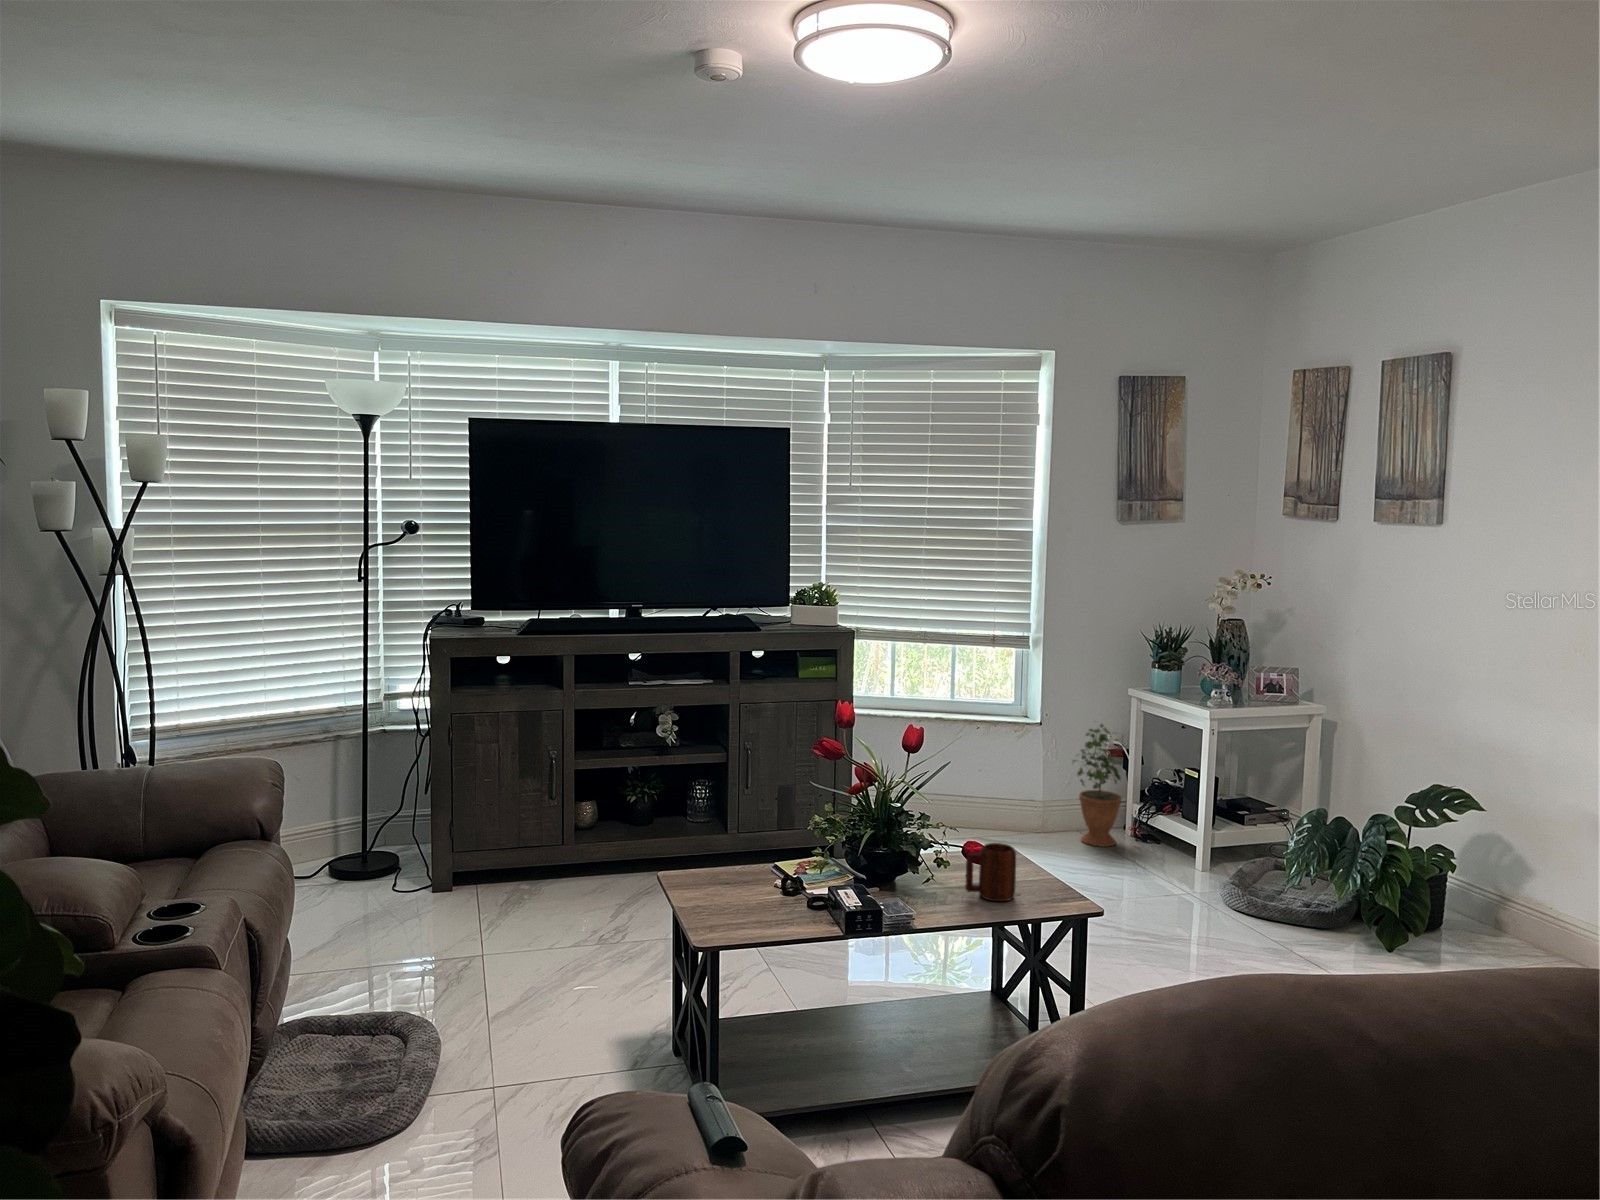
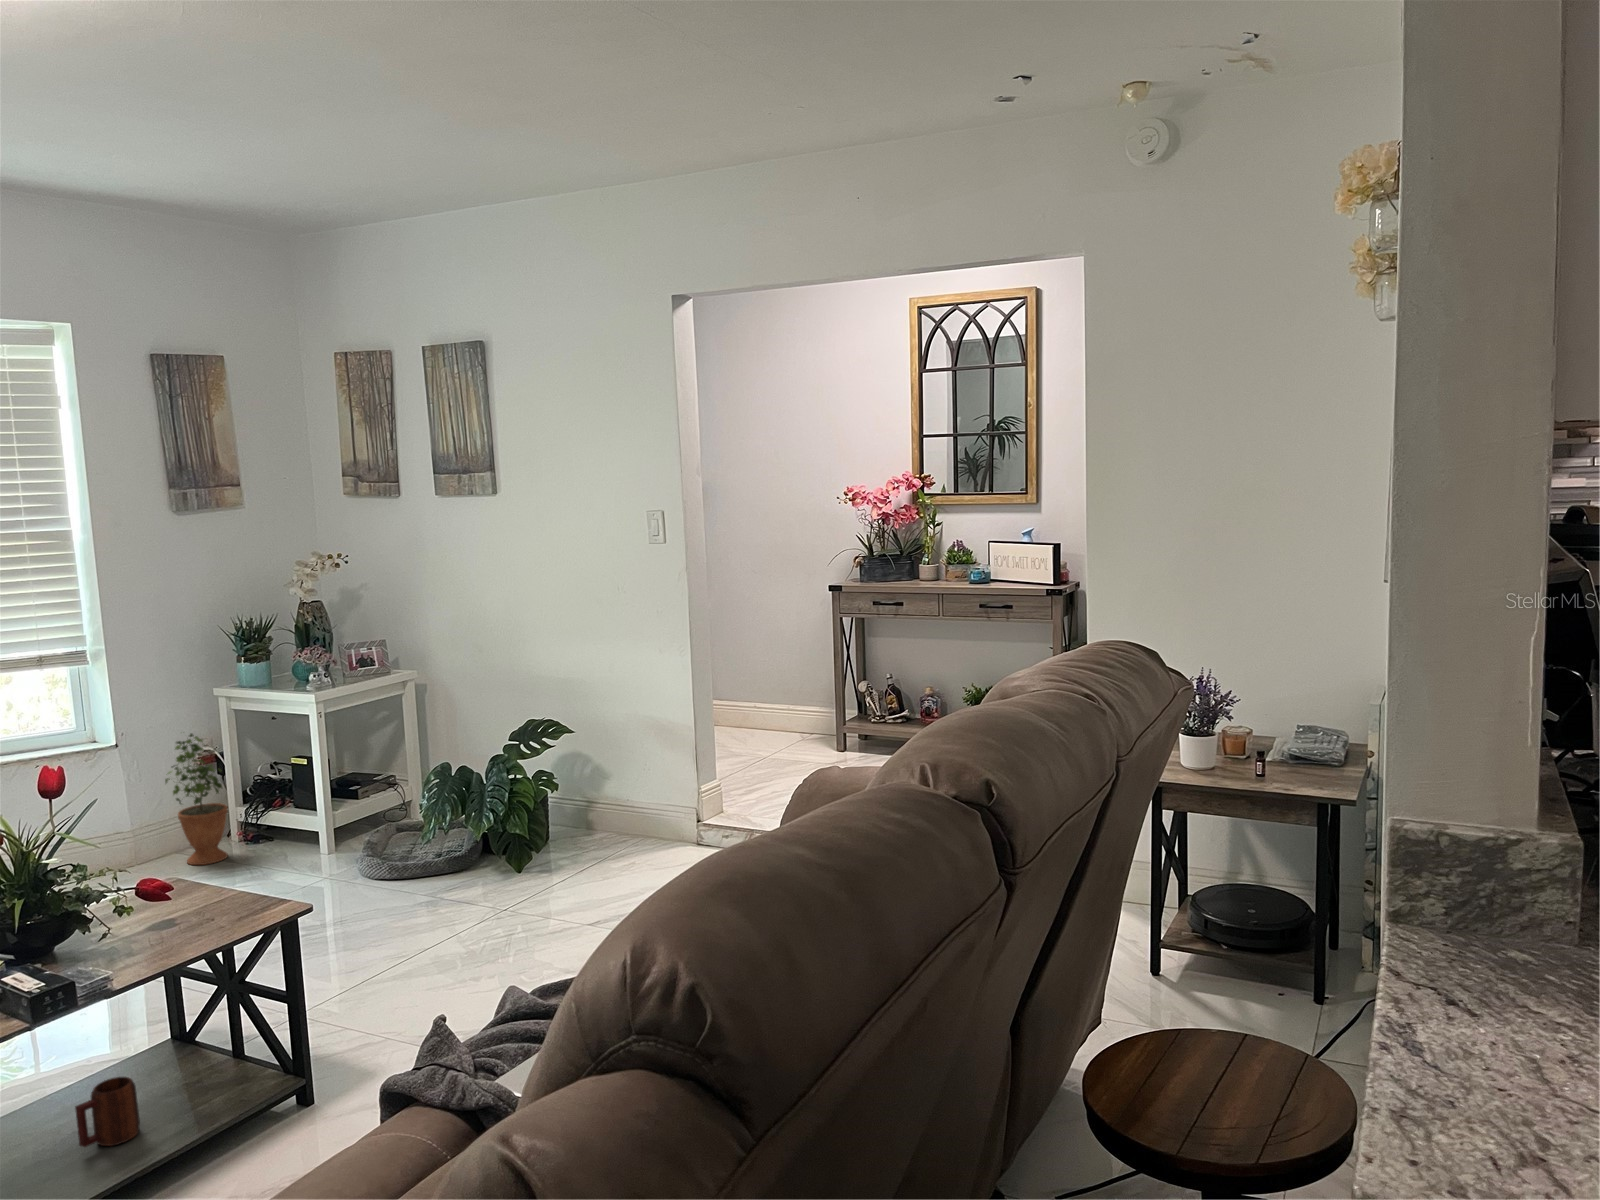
mug: present [965,843,1016,901] -> present [75,1077,140,1147]

